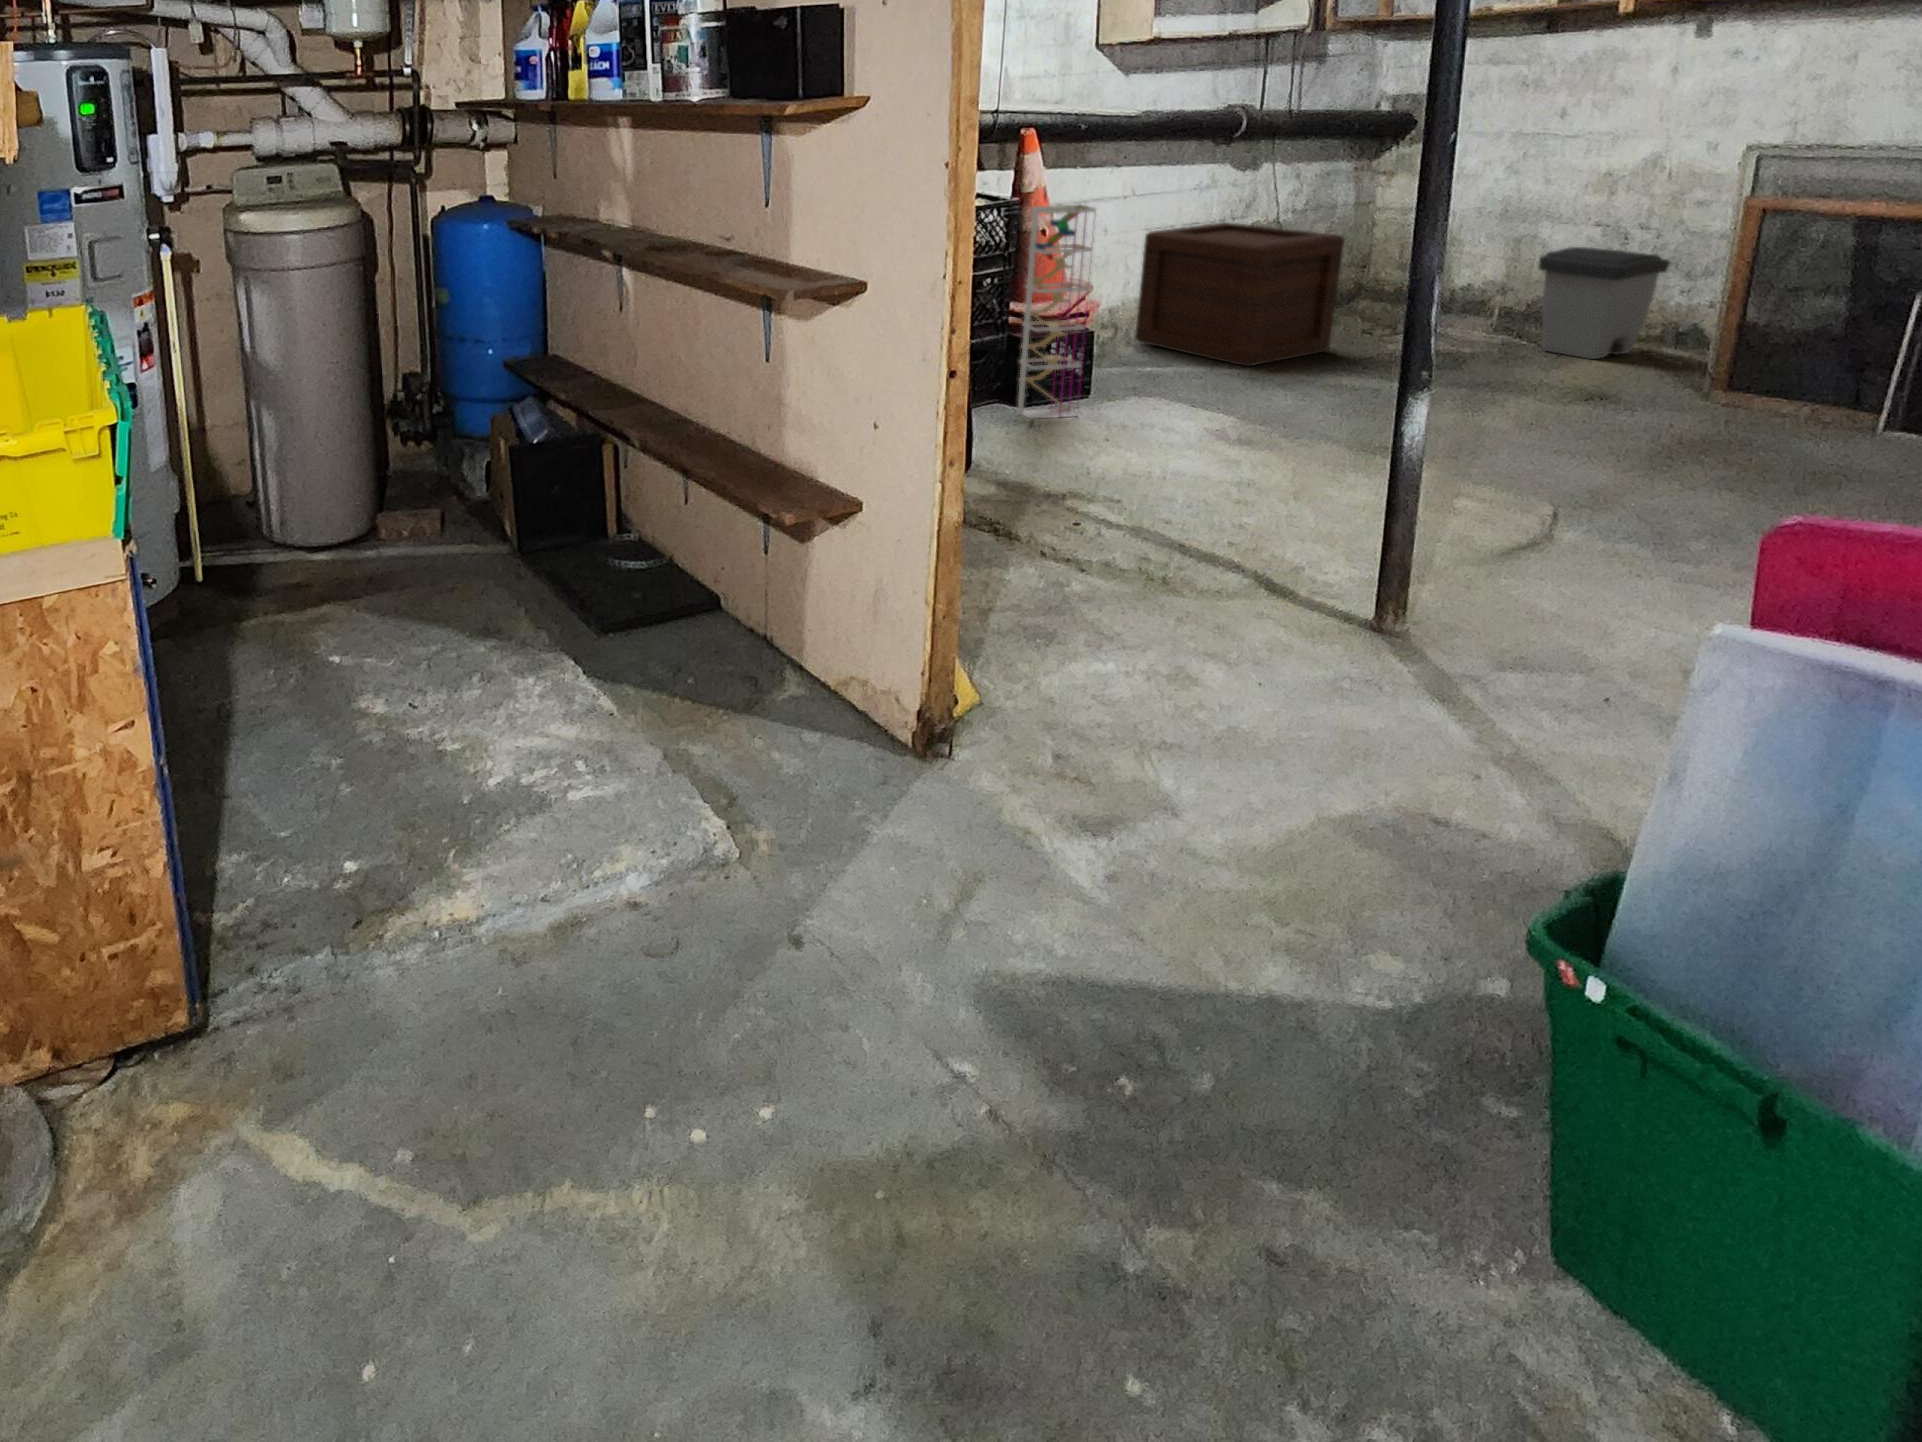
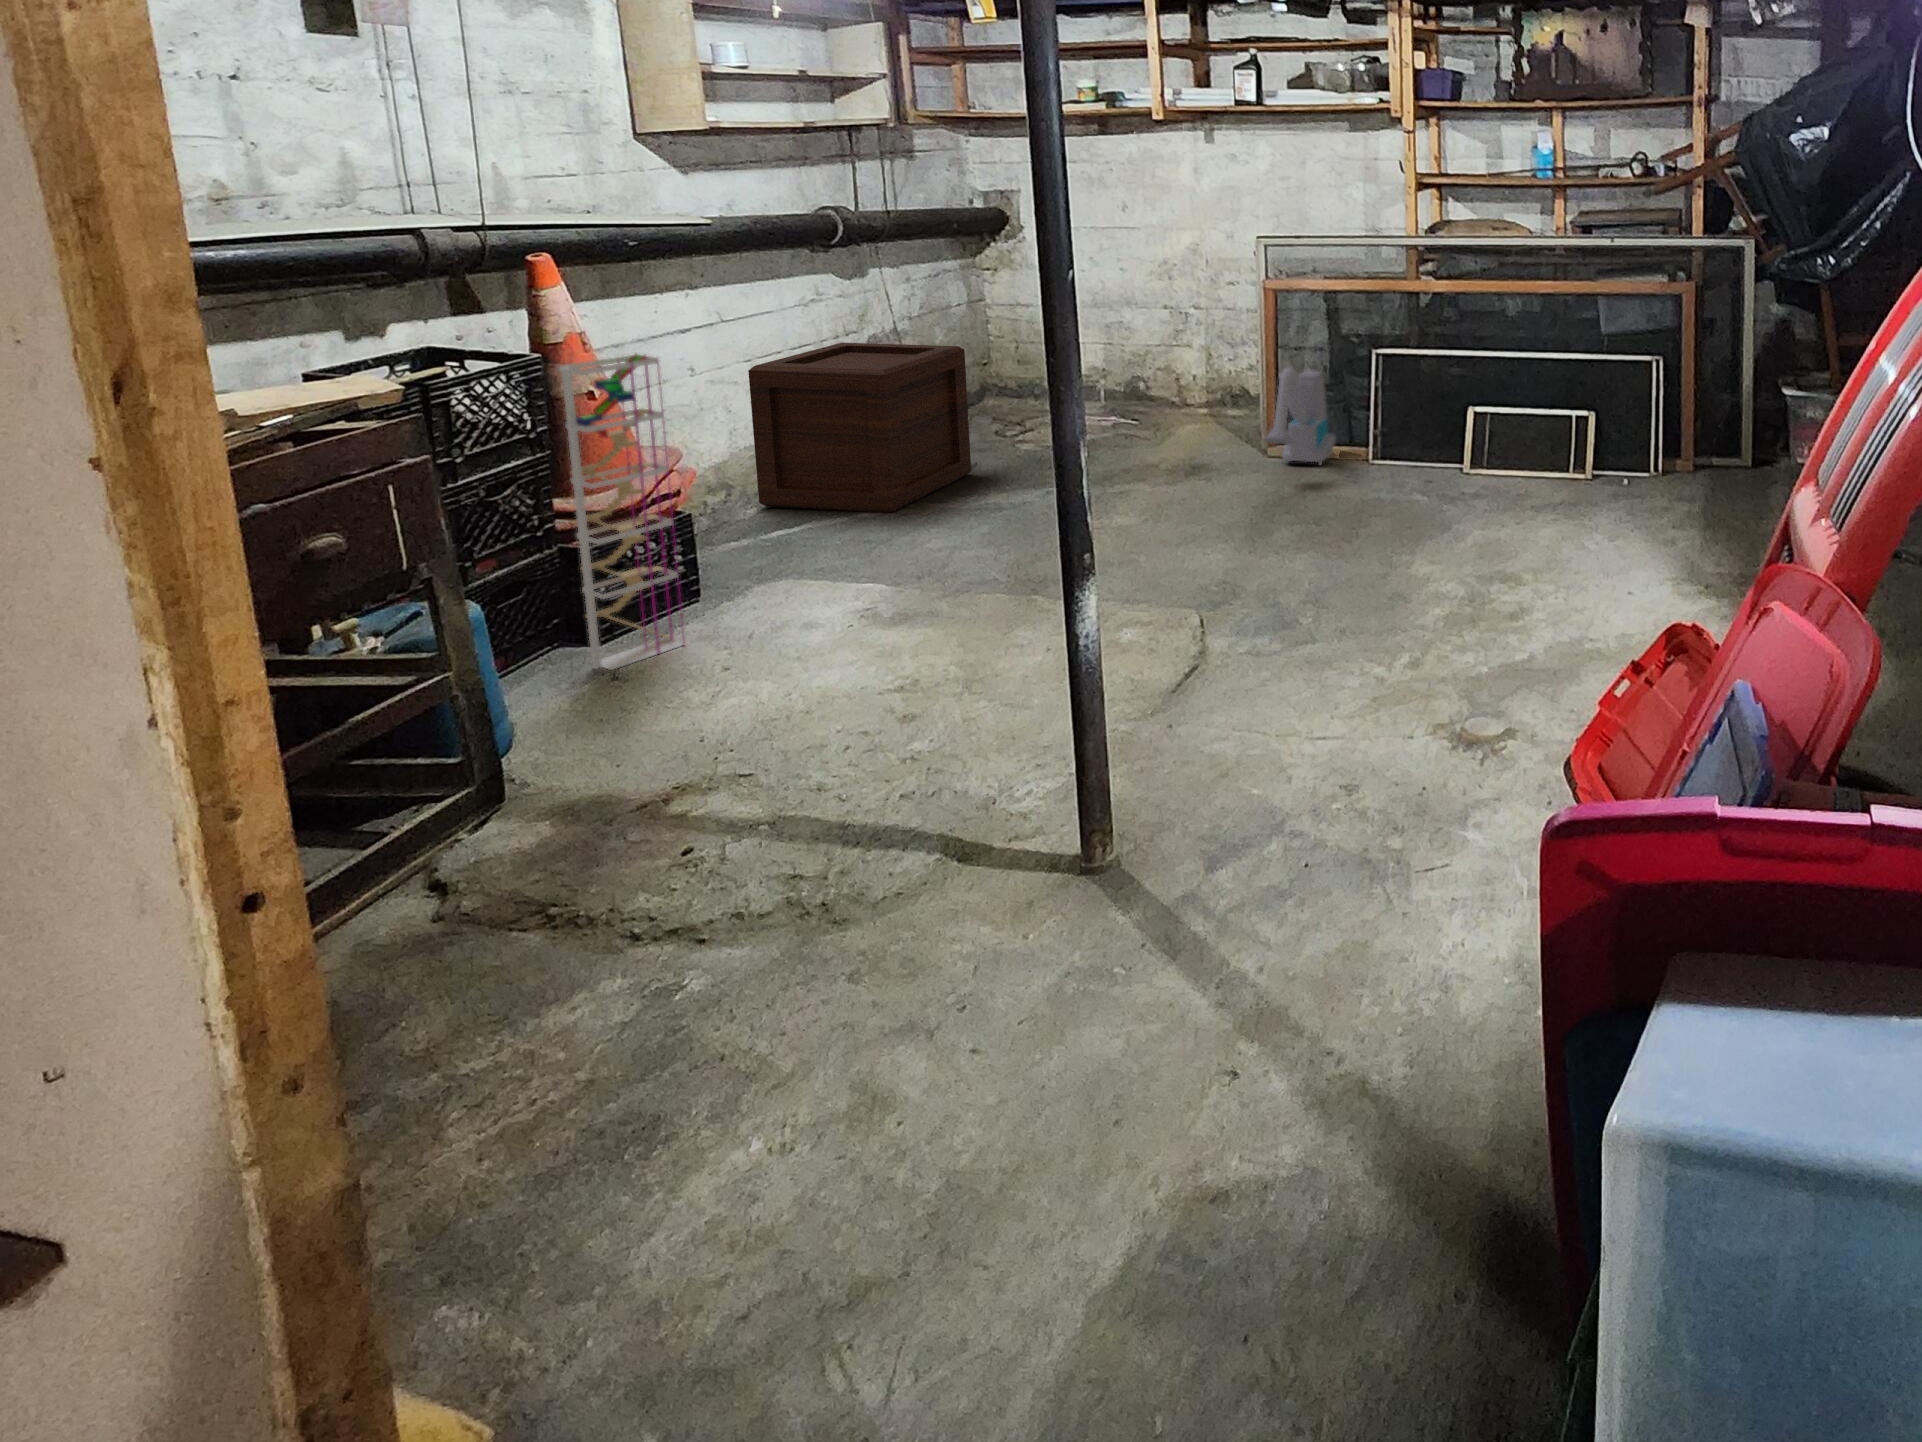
trash can: present [1539,247,1670,359] -> none [1126,332,1213,435]
vacuum cleaner: none [1724,299,1865,424] -> present [1264,367,1335,464]

